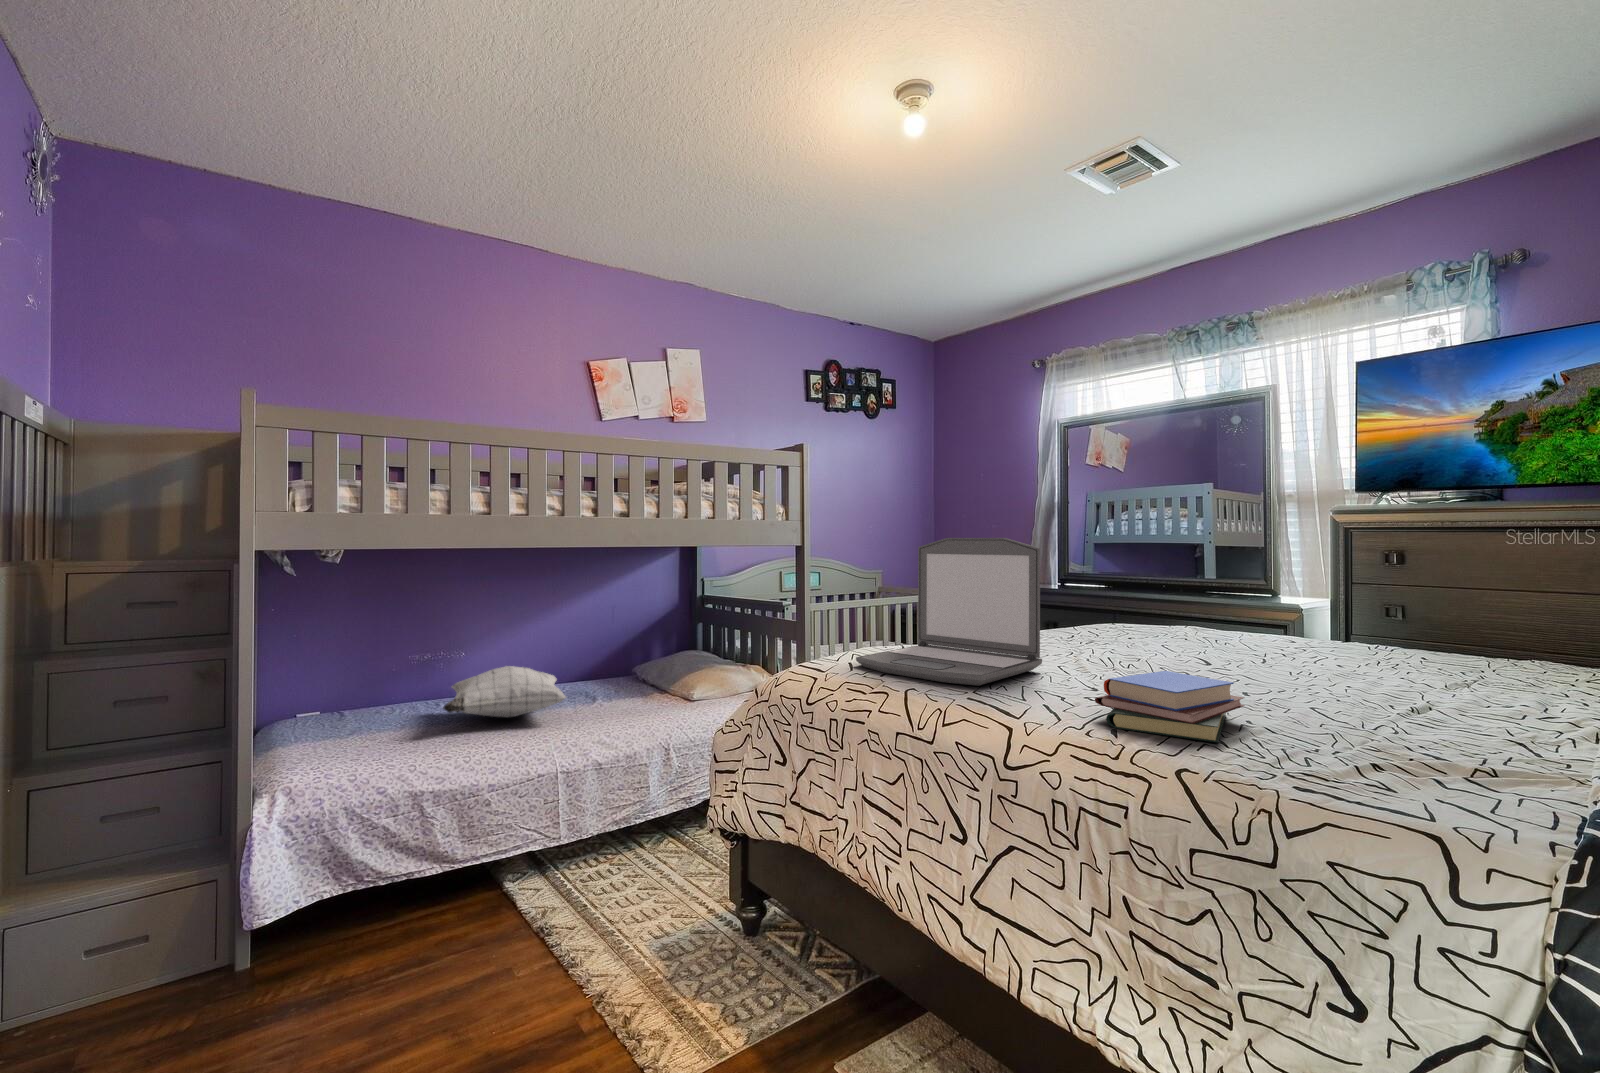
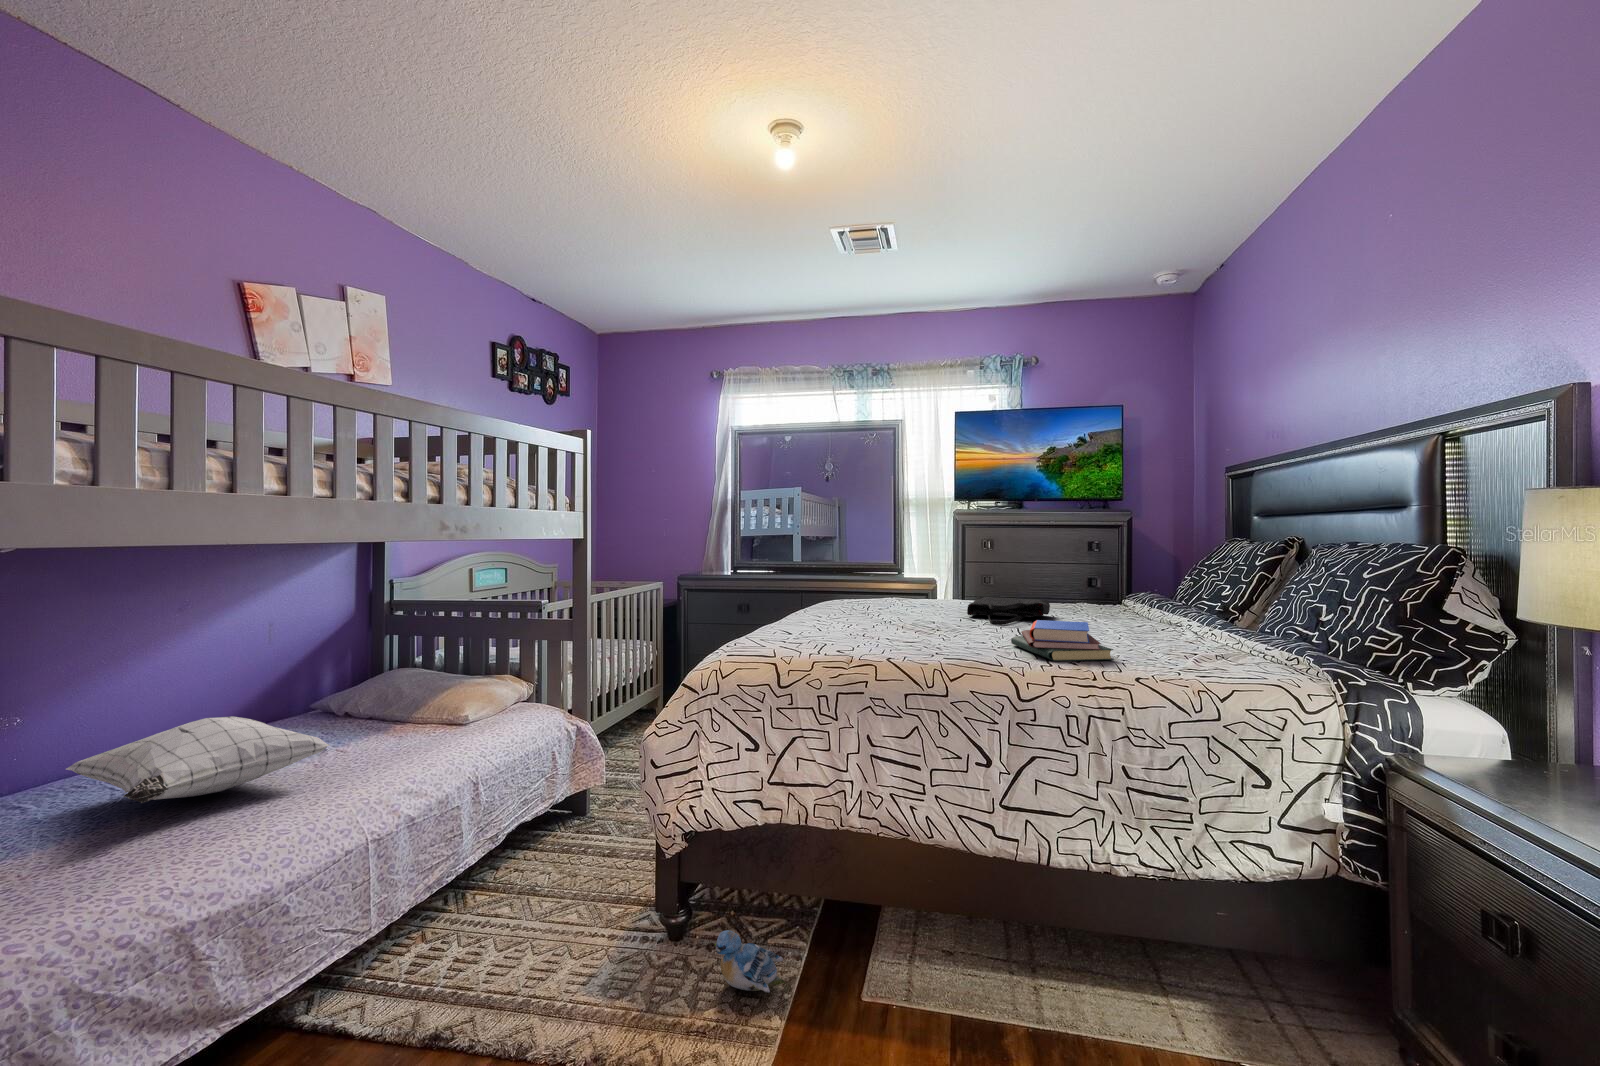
laptop: present [856,538,1042,686] -> none [791,528,922,649]
tote bag: none [1212,636,1374,678] -> present [967,596,1050,625]
plush toy: none [739,936,797,1012] -> present [714,930,785,993]

